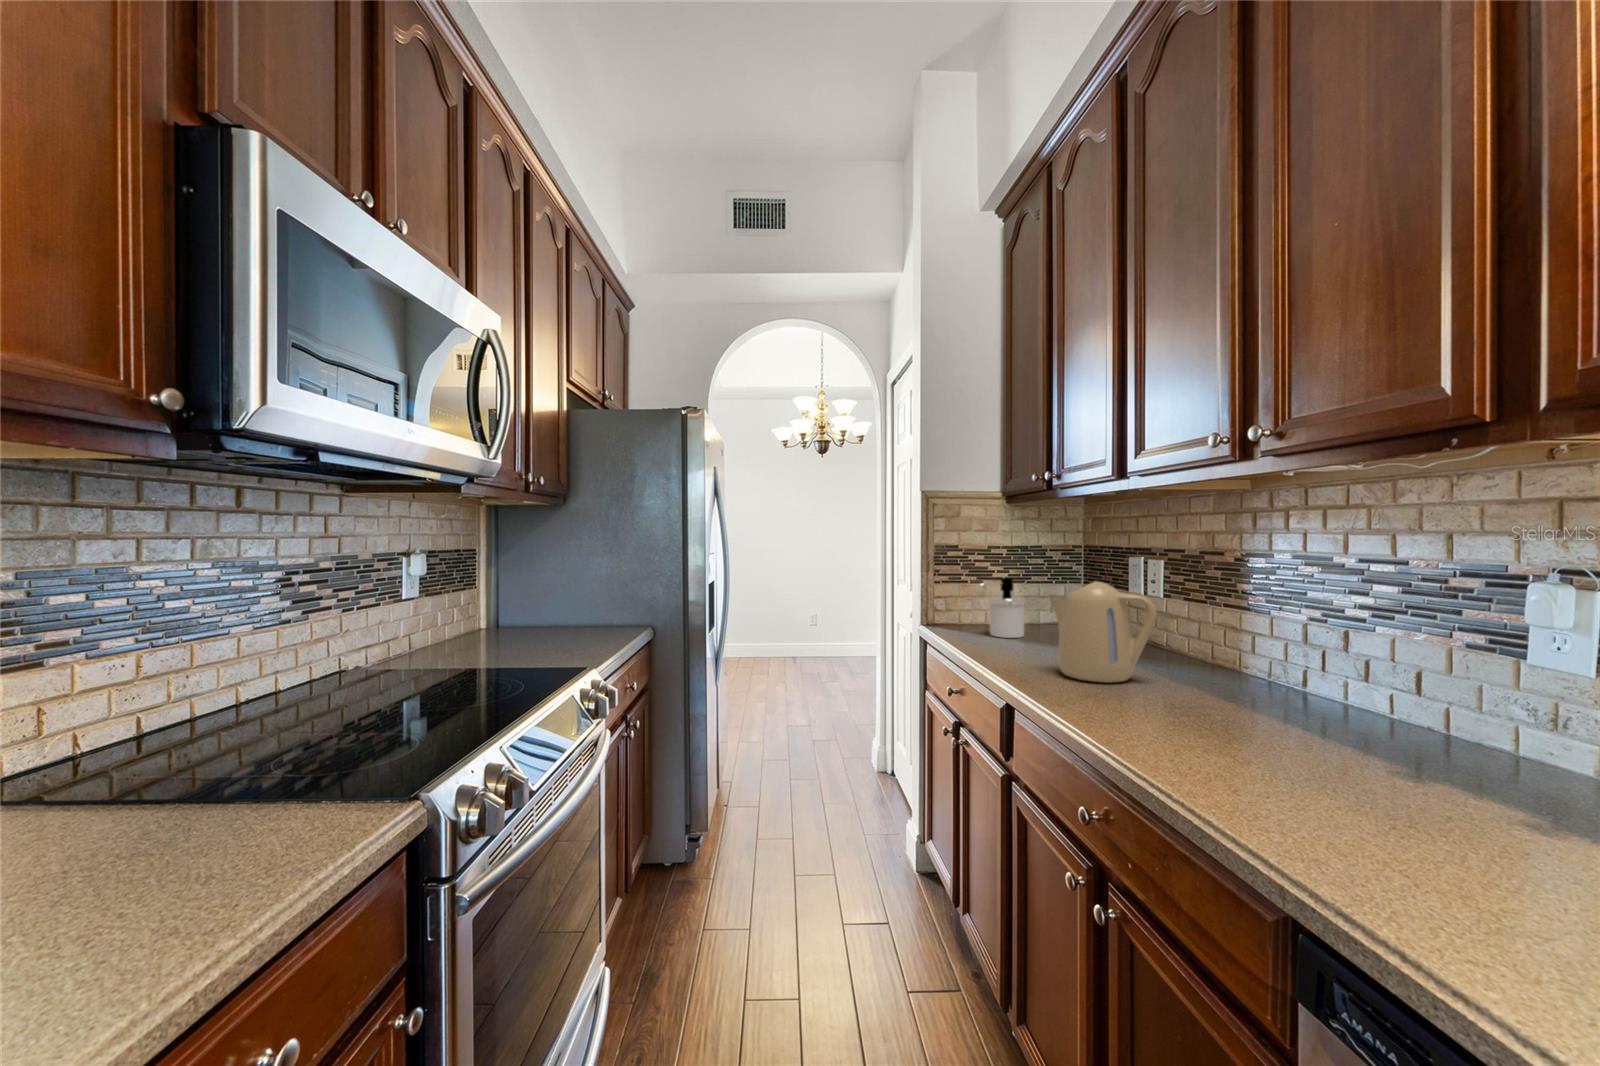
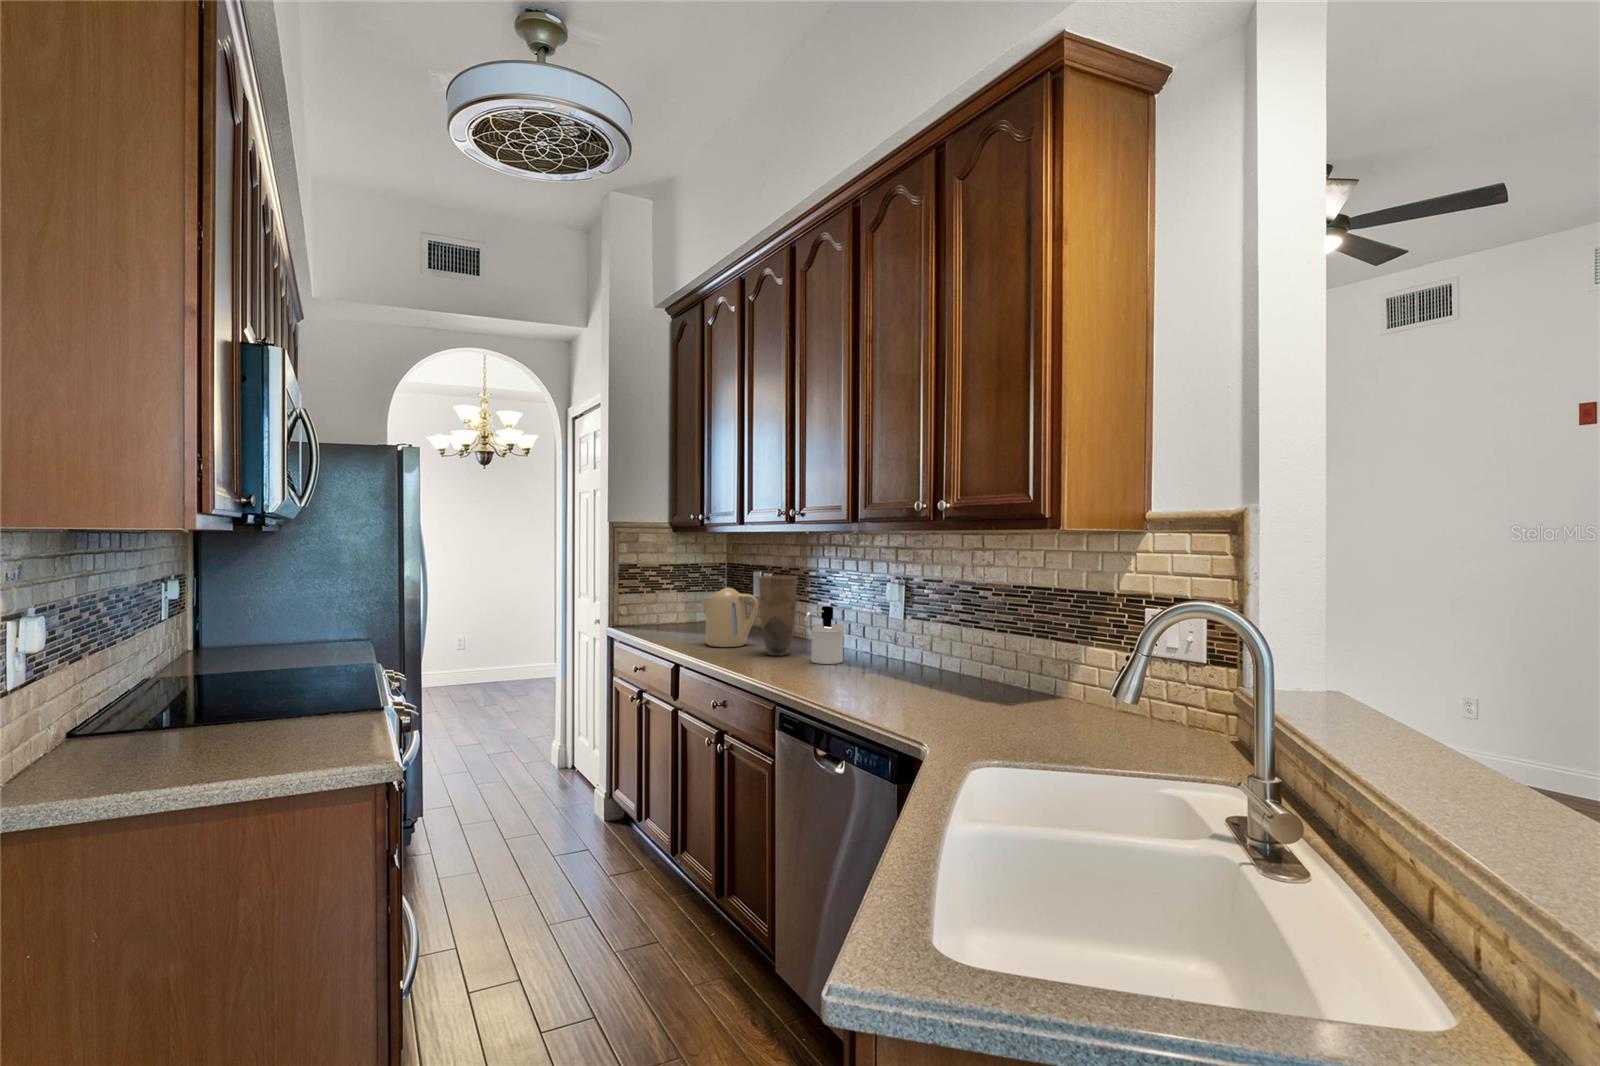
vase: none [1166,564,1258,720] -> present [758,576,797,656]
soap dispenser: present [976,578,1026,638] -> present [804,606,844,664]

